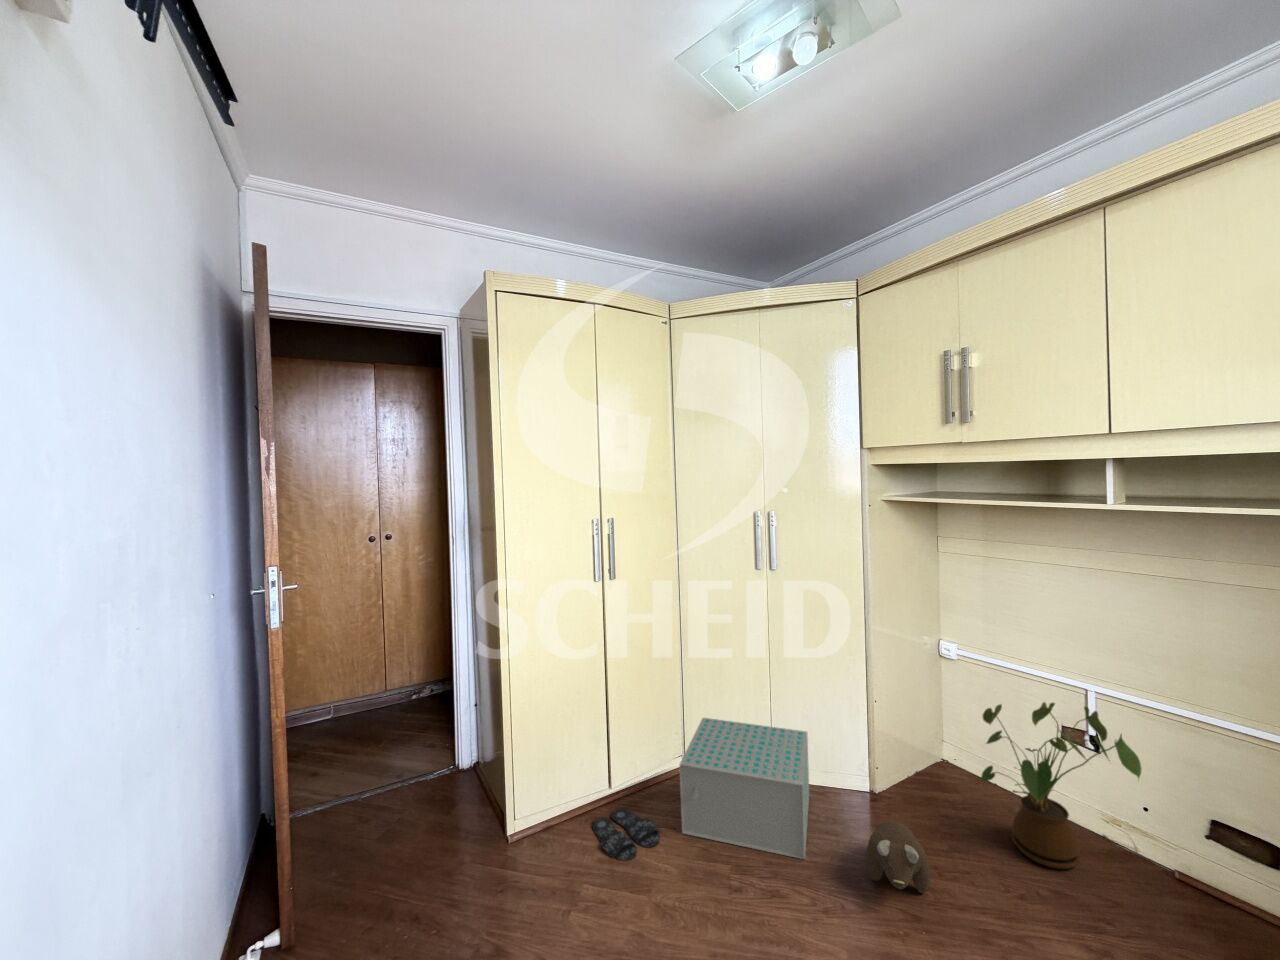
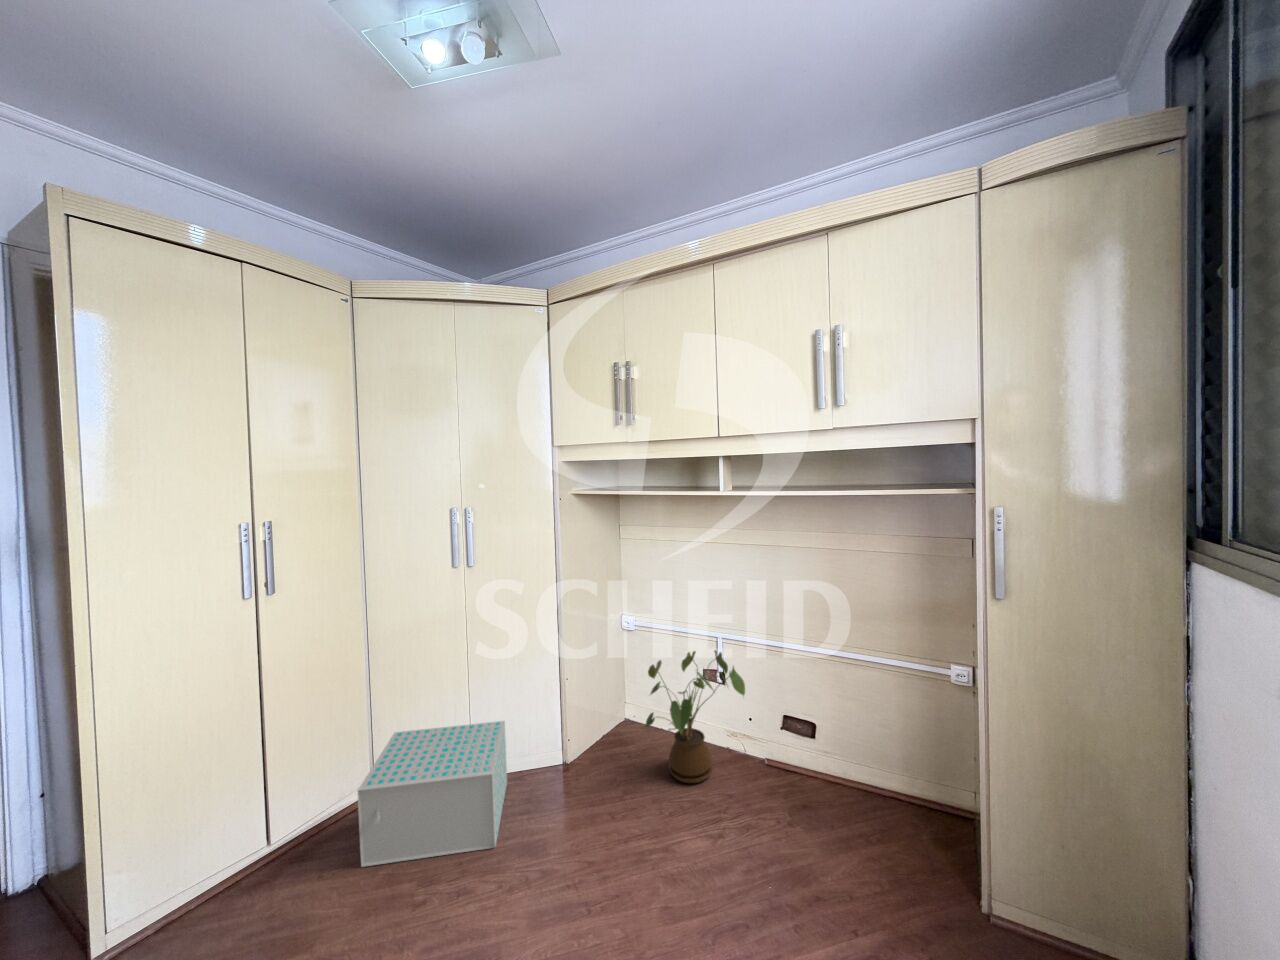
slippers: present [592,808,659,861] -> none [236,863,331,929]
plush toy: present [866,821,930,893] -> none [551,783,603,844]

